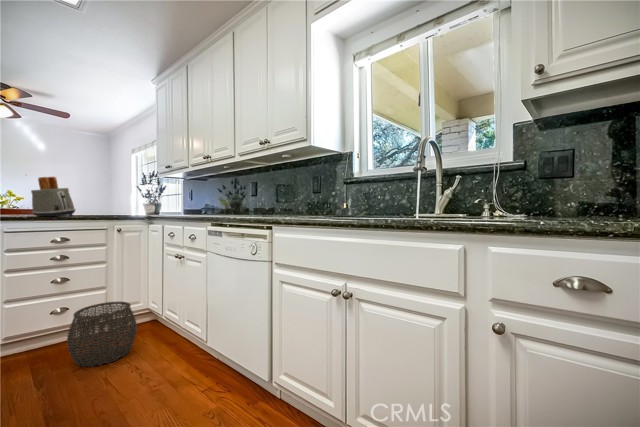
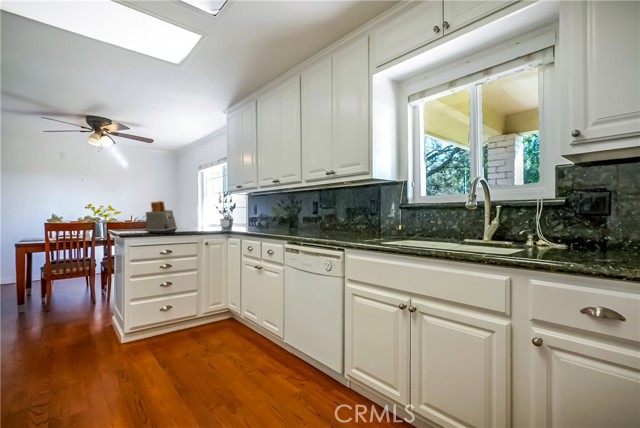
woven basket: present [67,301,137,367] -> none [176,303,225,354]

